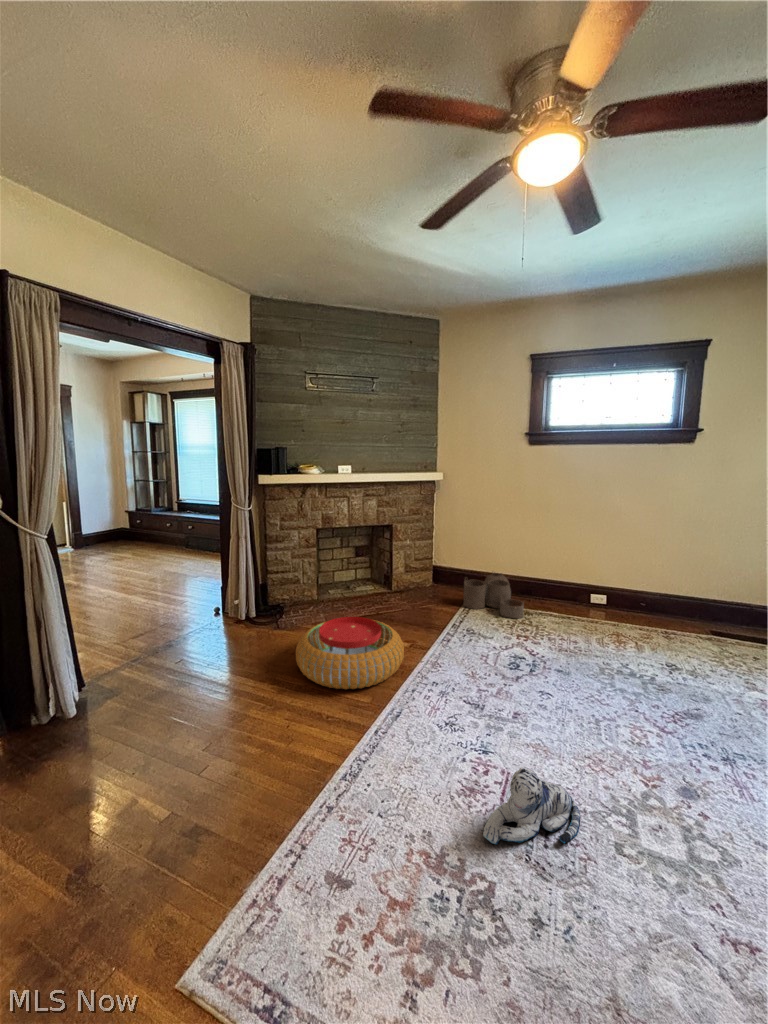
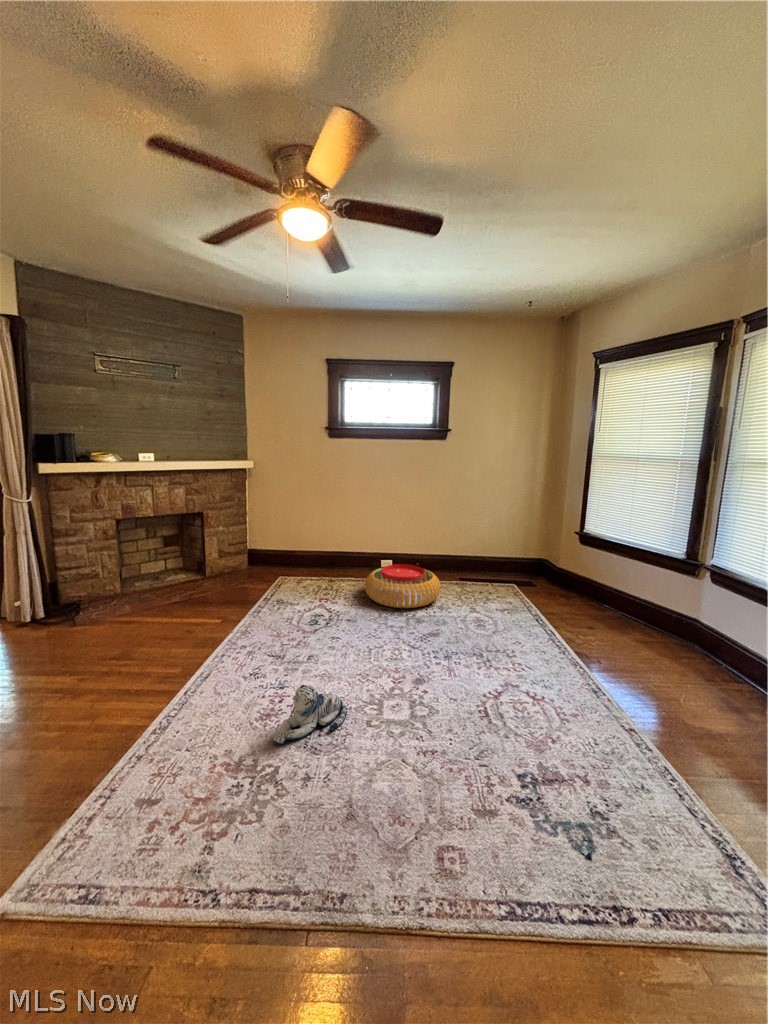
woven basket: present [464,573,524,618] -> none [275,549,327,587]
pouf: present [296,617,404,689] -> present [365,564,441,608]

